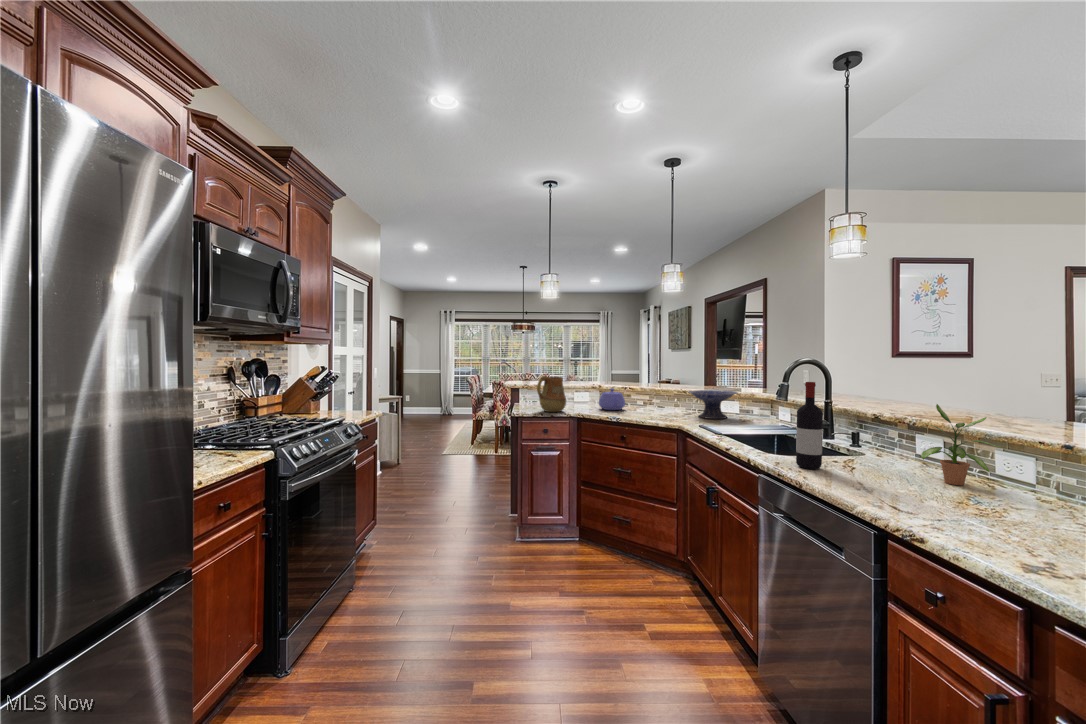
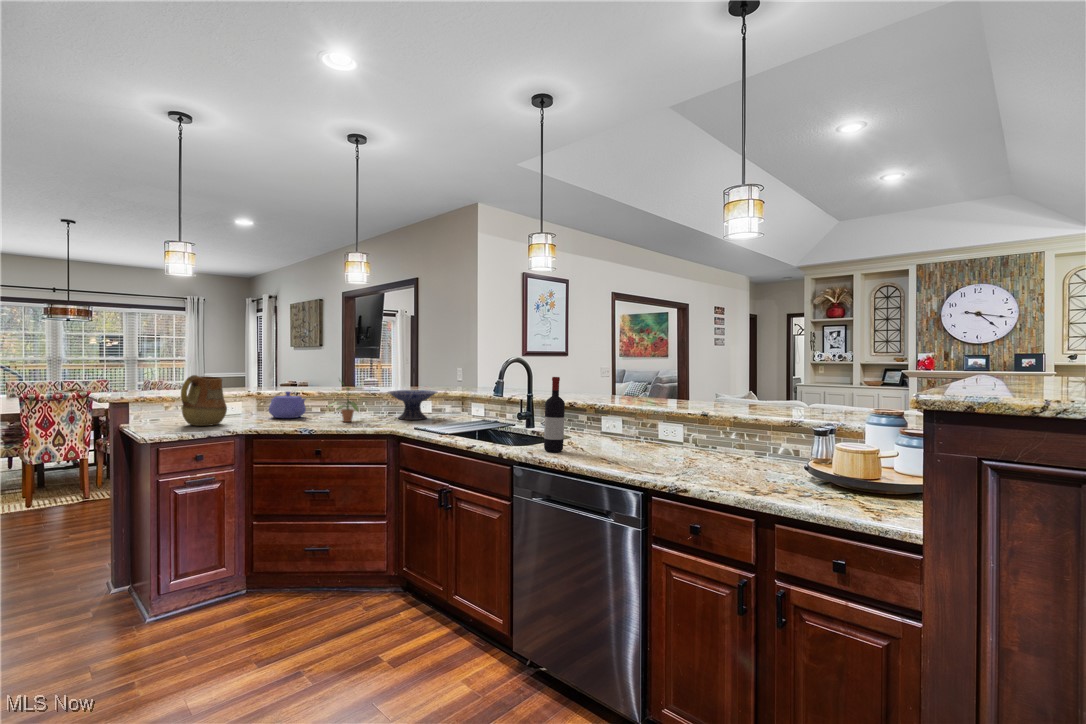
potted plant: present [920,404,998,485] -> present [329,383,359,422]

